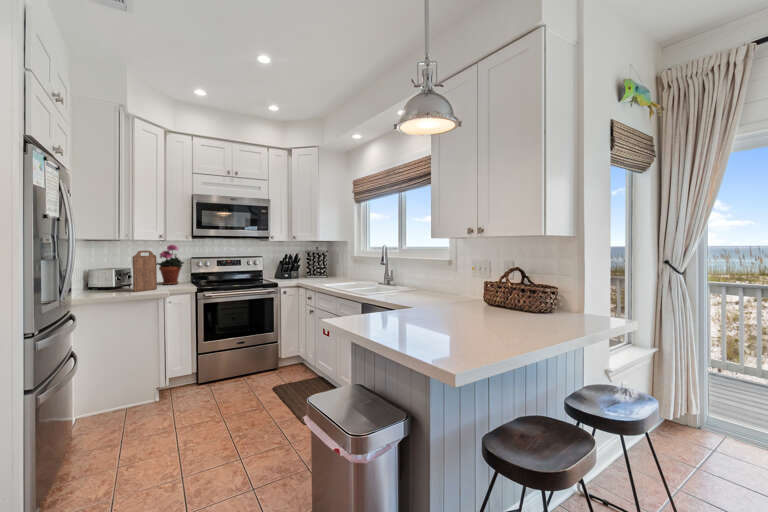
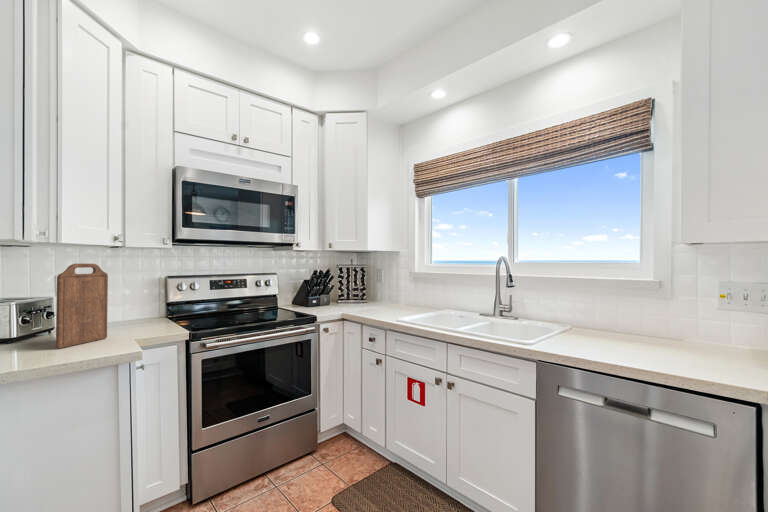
potted plant: present [157,245,184,285] -> none [102,253,156,325]

